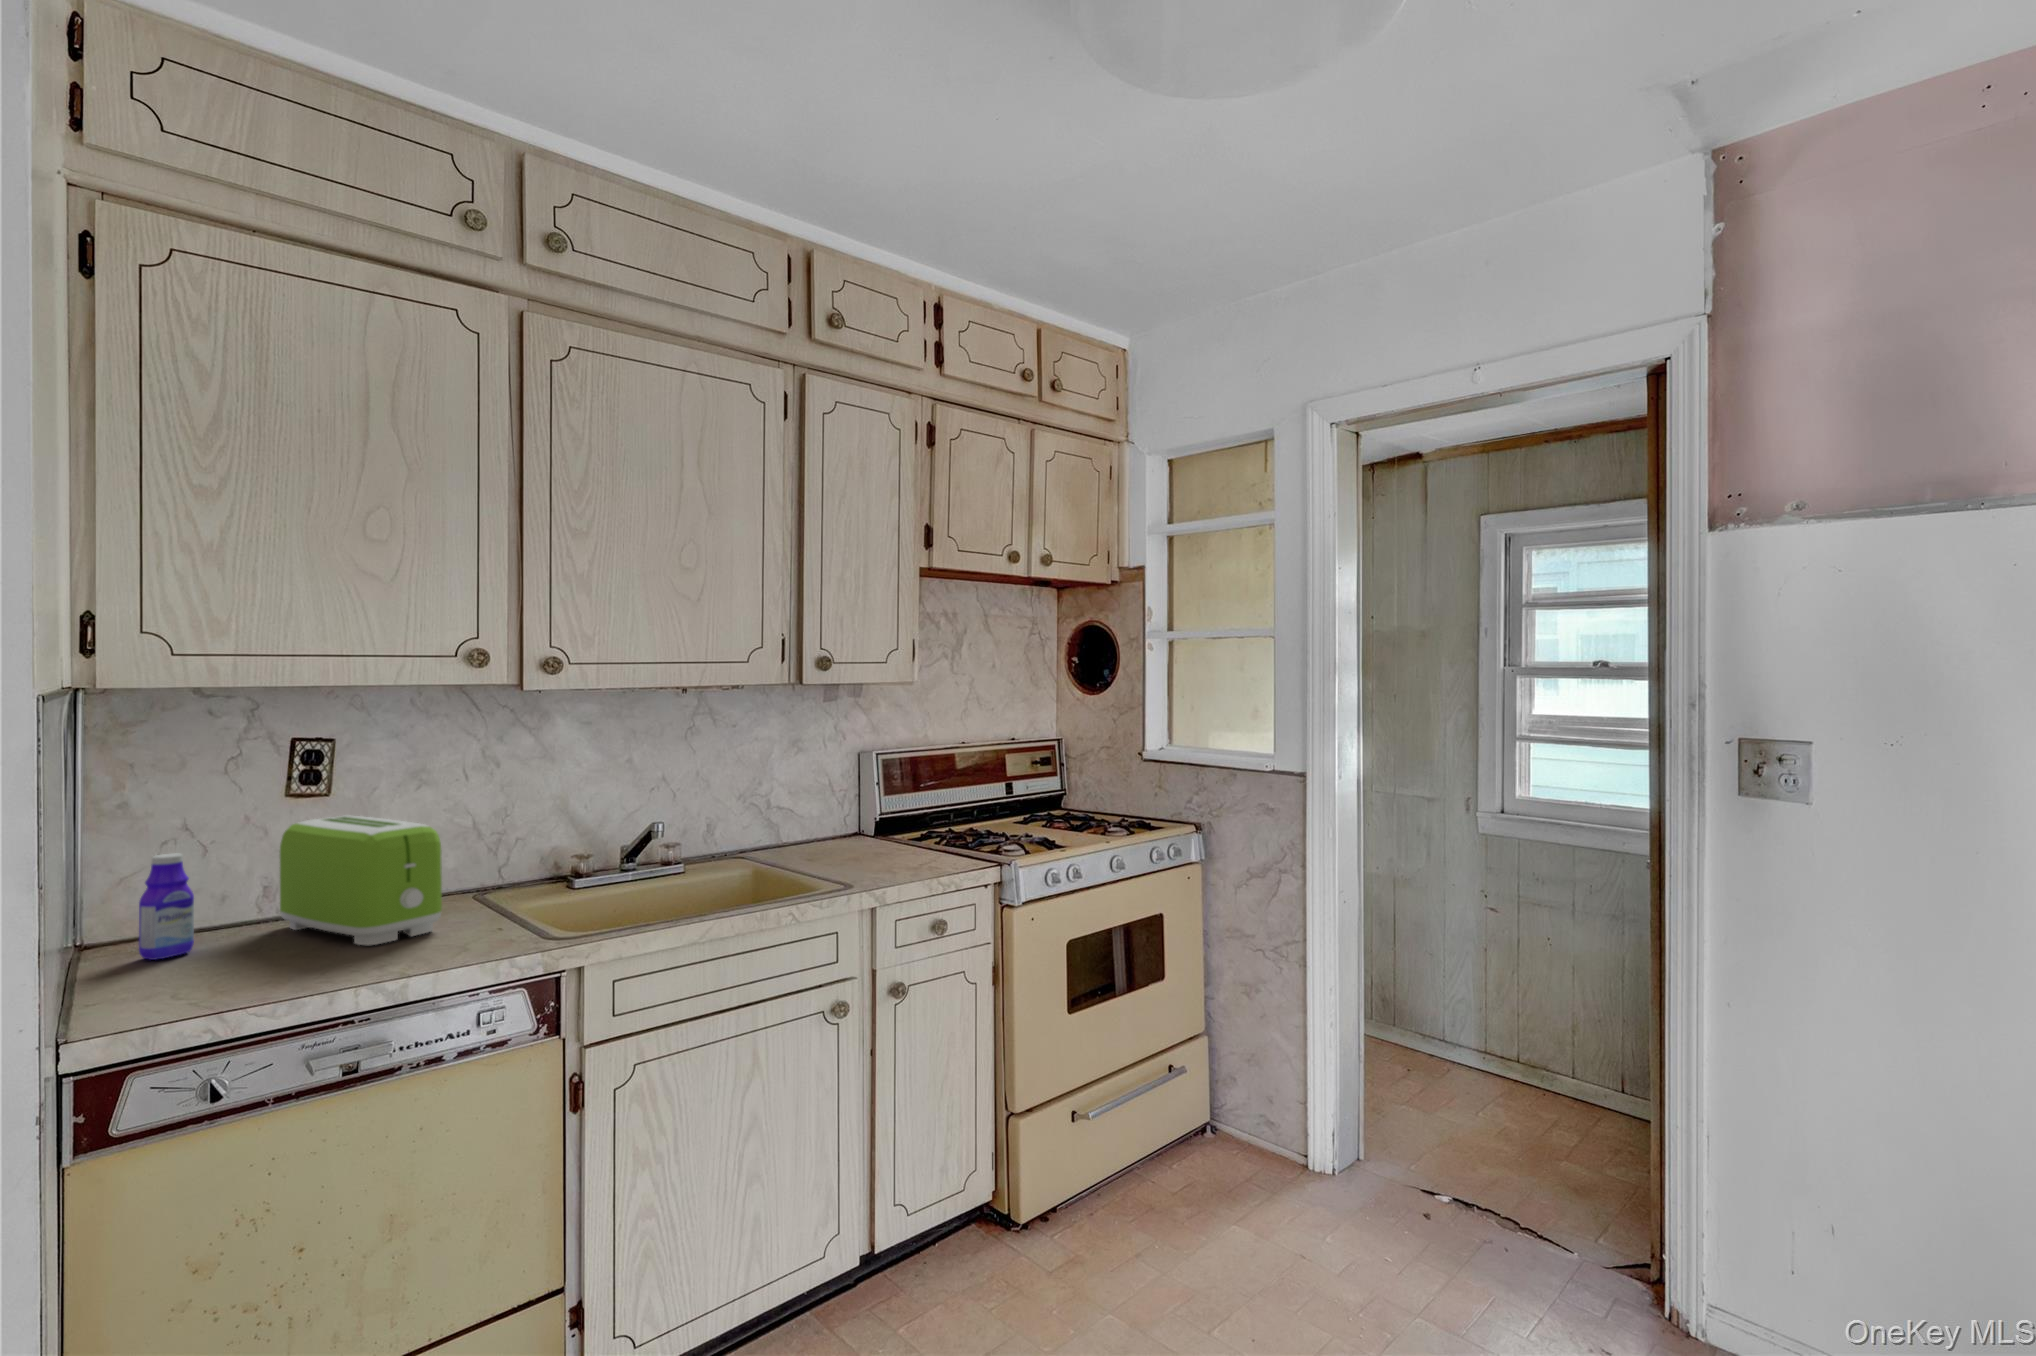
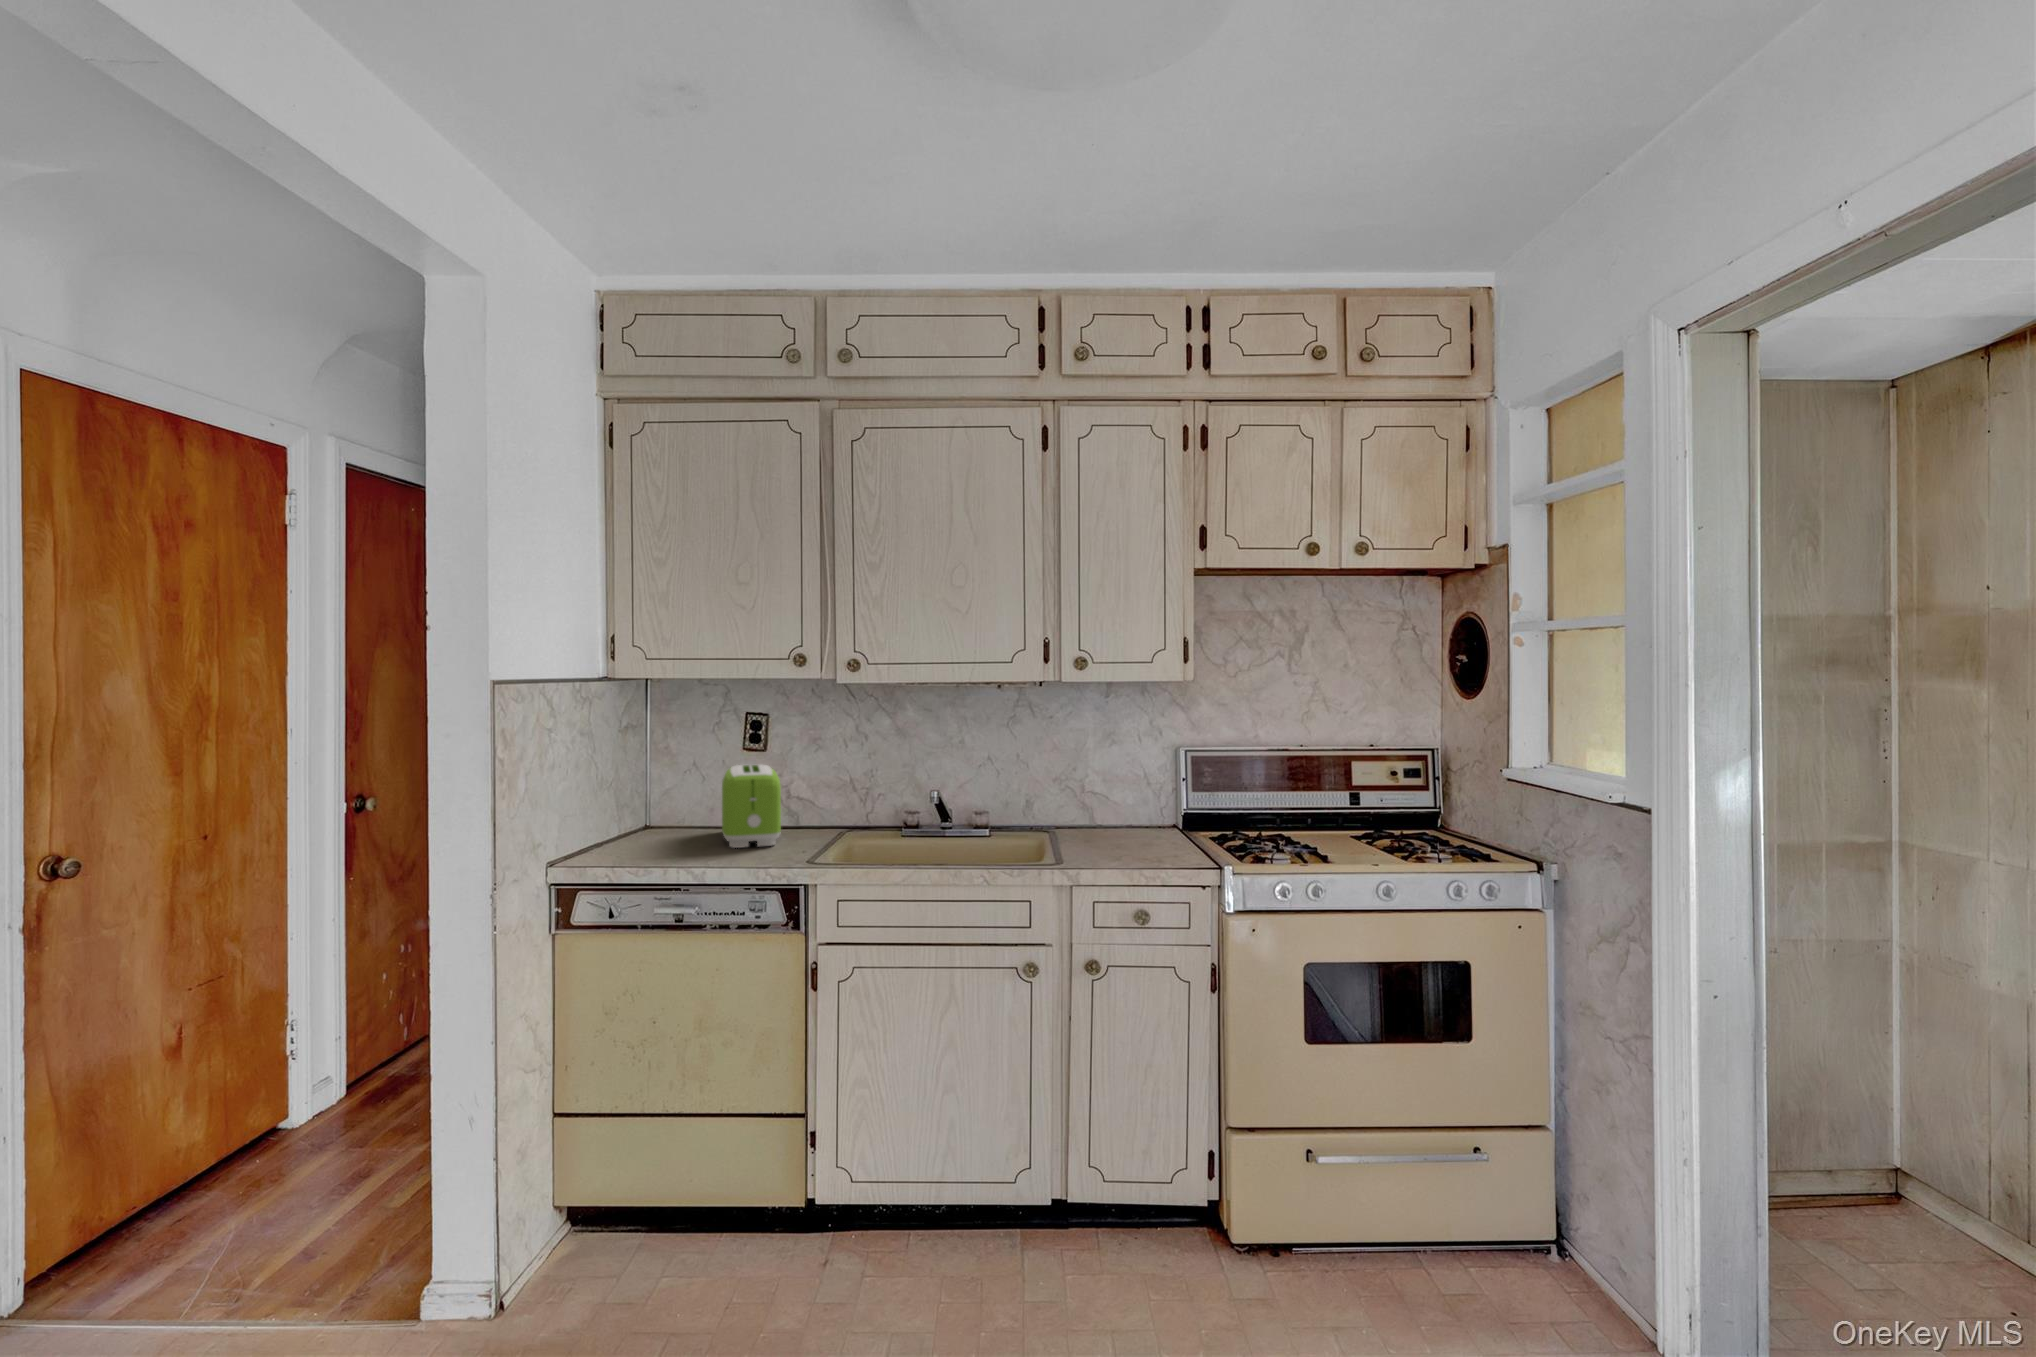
bottle: present [139,854,194,960] -> none [648,777,674,837]

